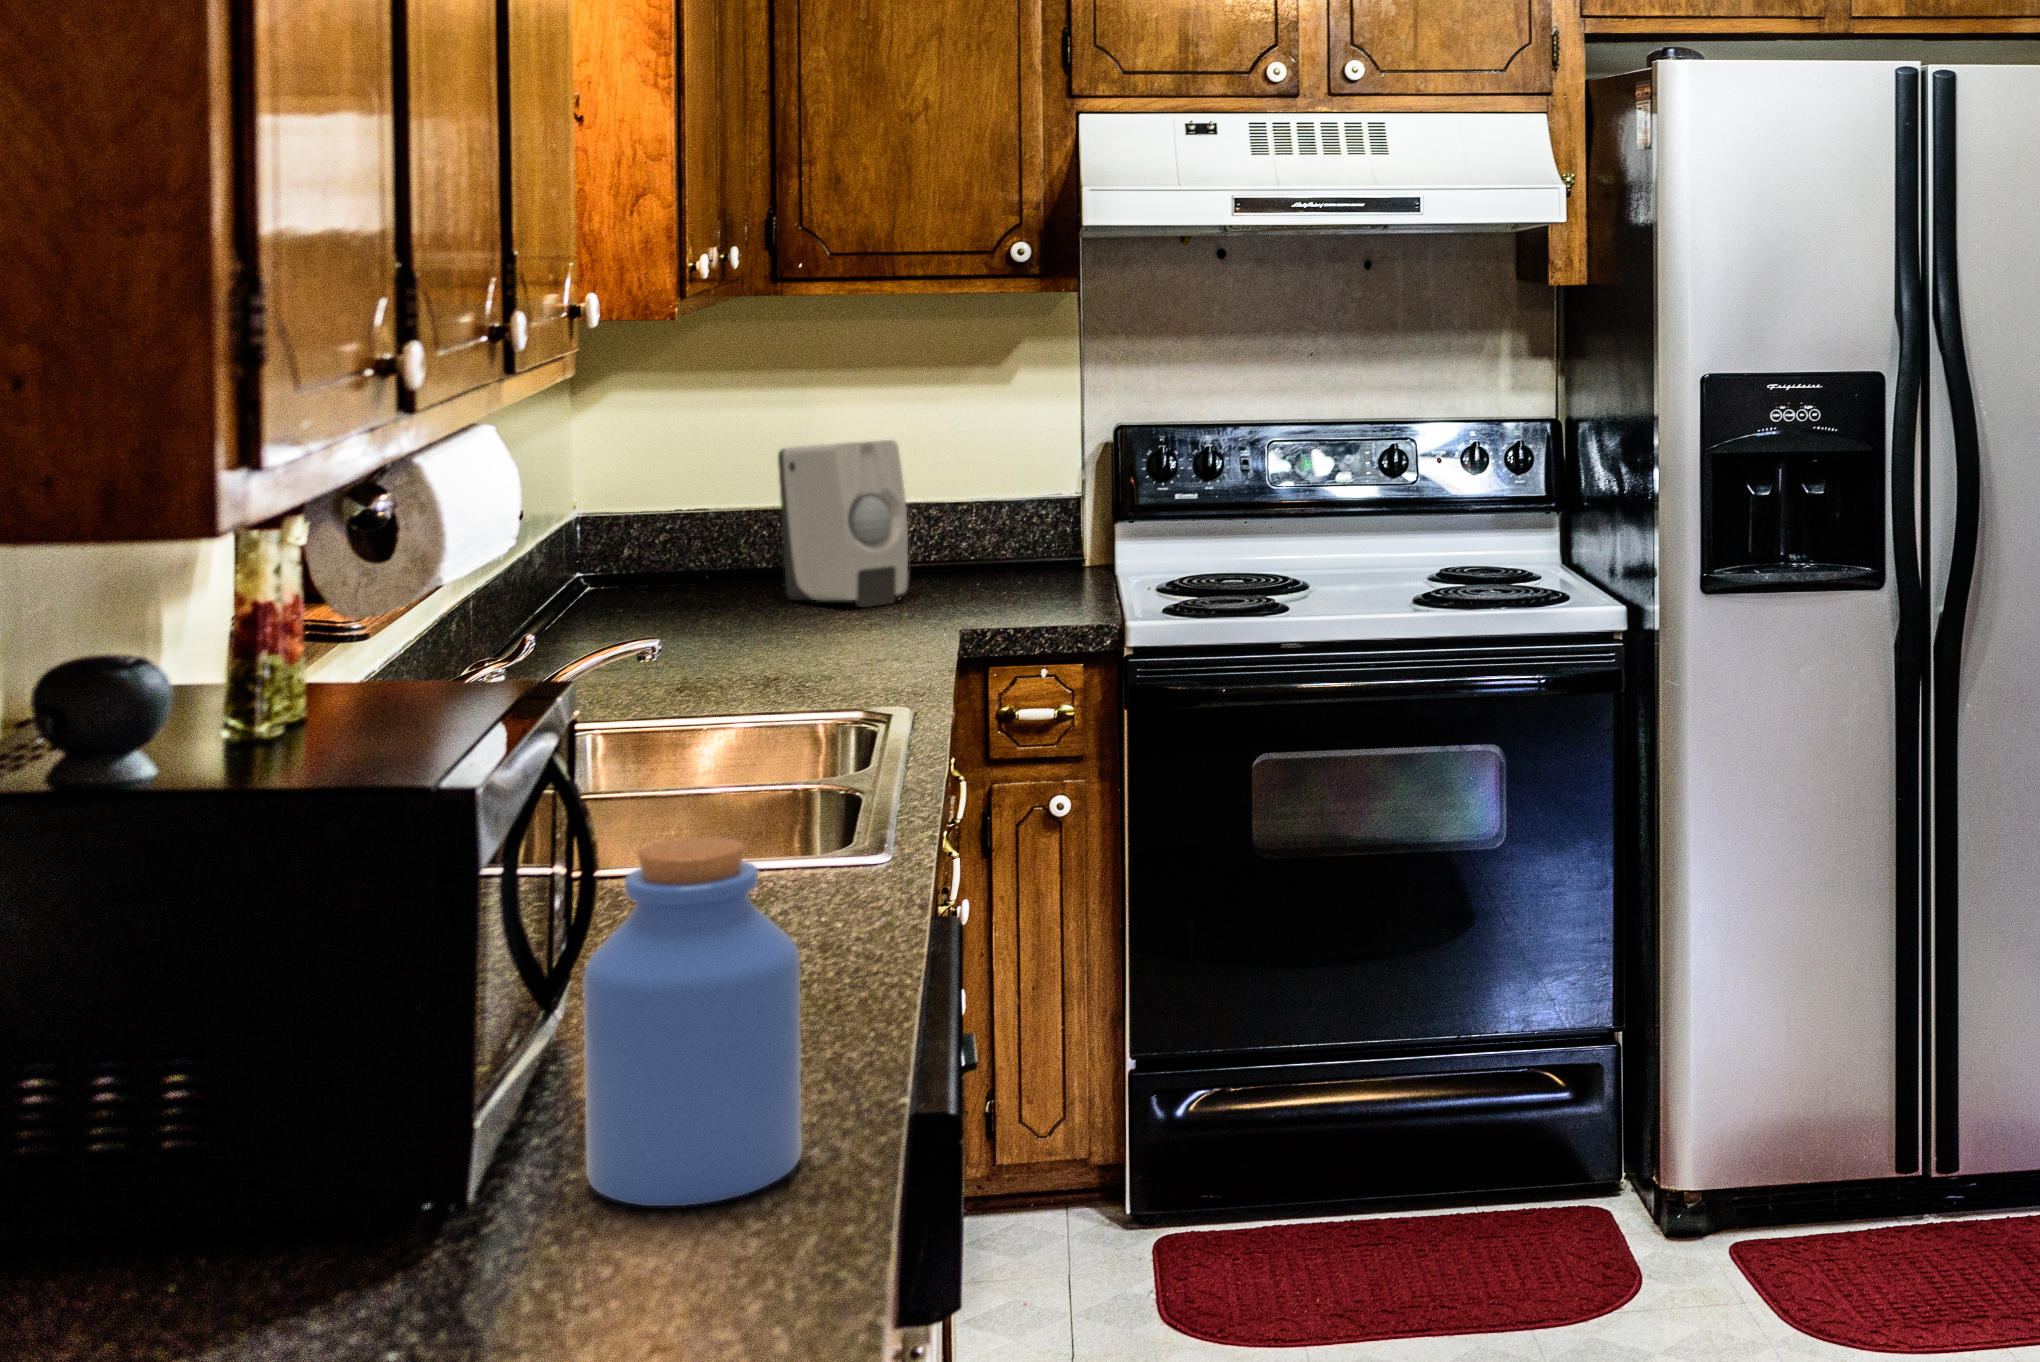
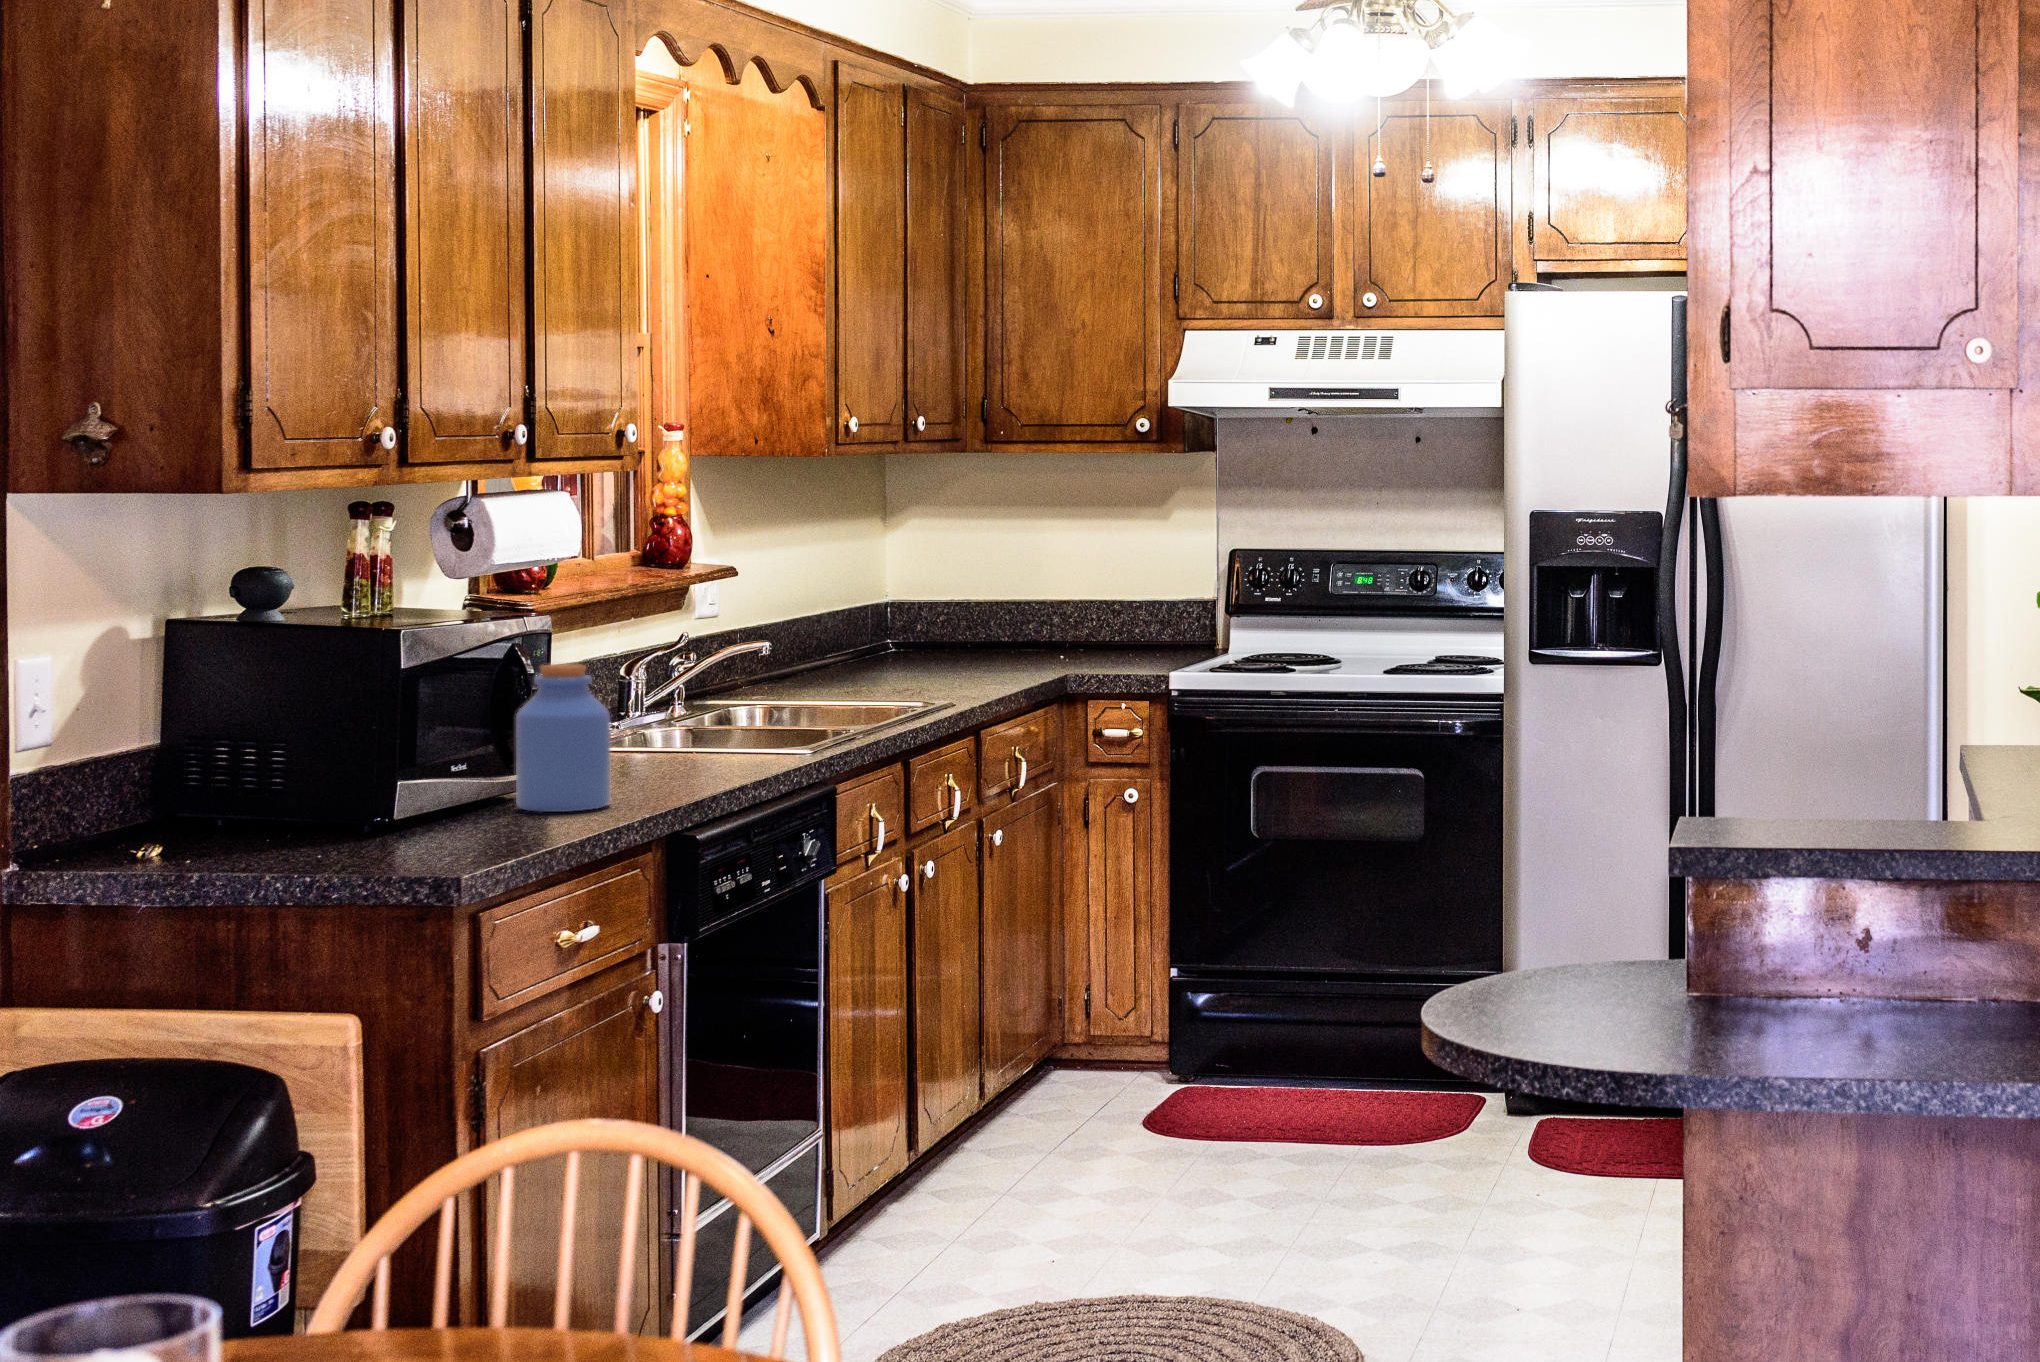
soap dispenser: present [778,440,908,607] -> none [991,552,1066,662]

